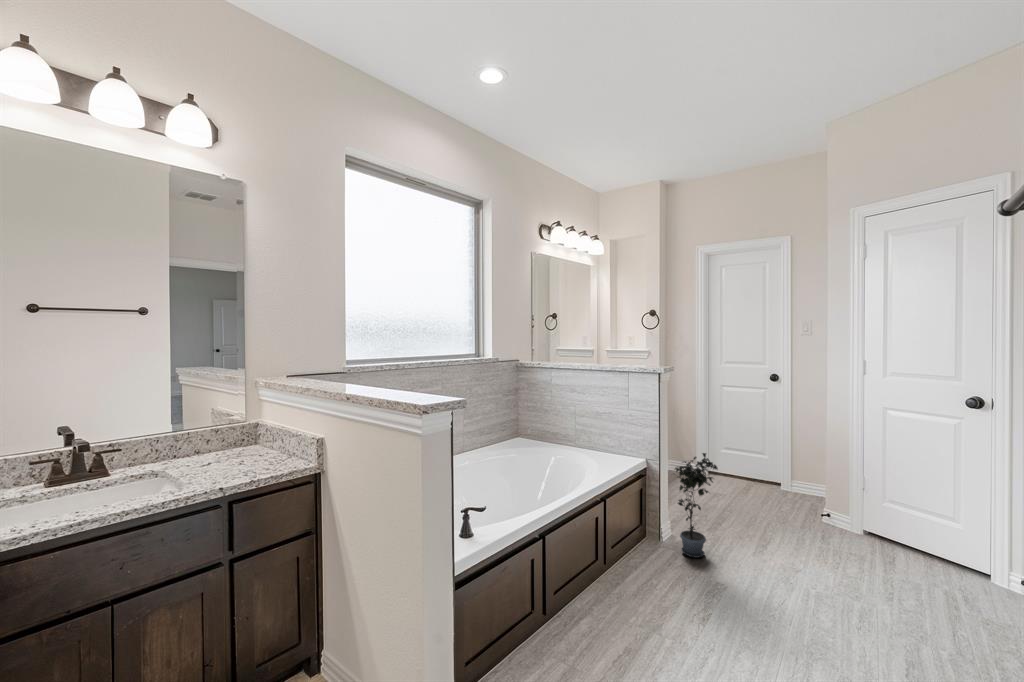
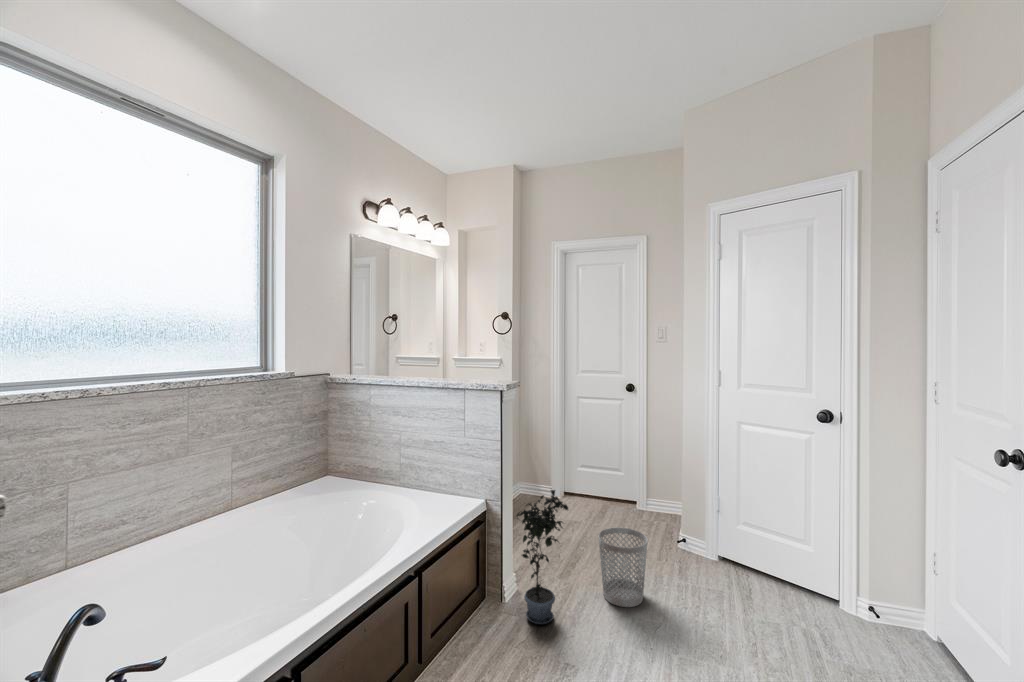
wastebasket: none [744,493,790,556] -> present [599,528,648,607]

